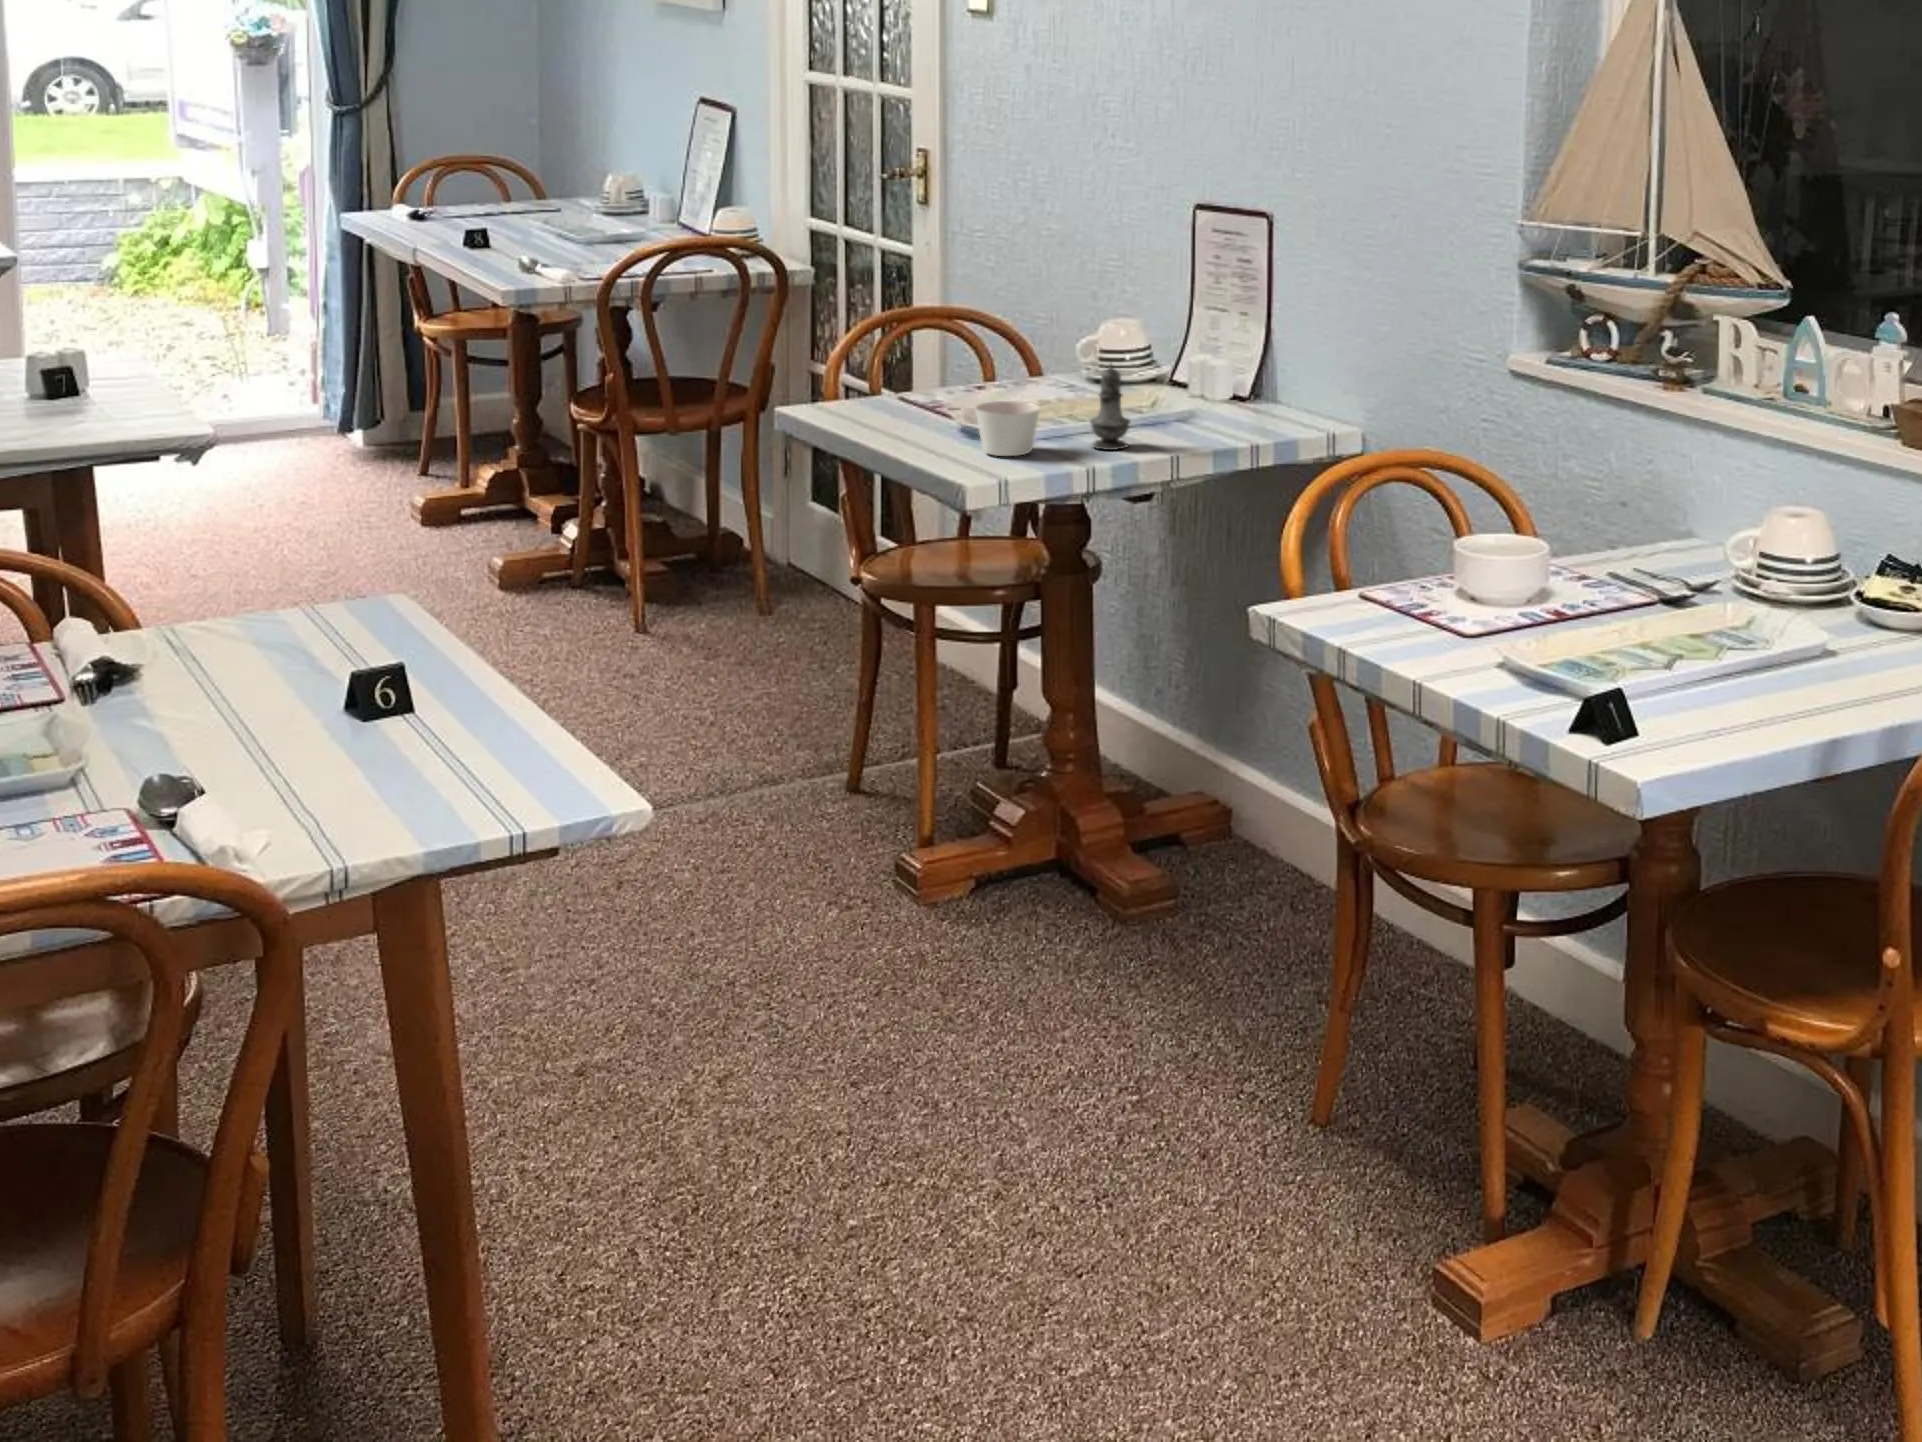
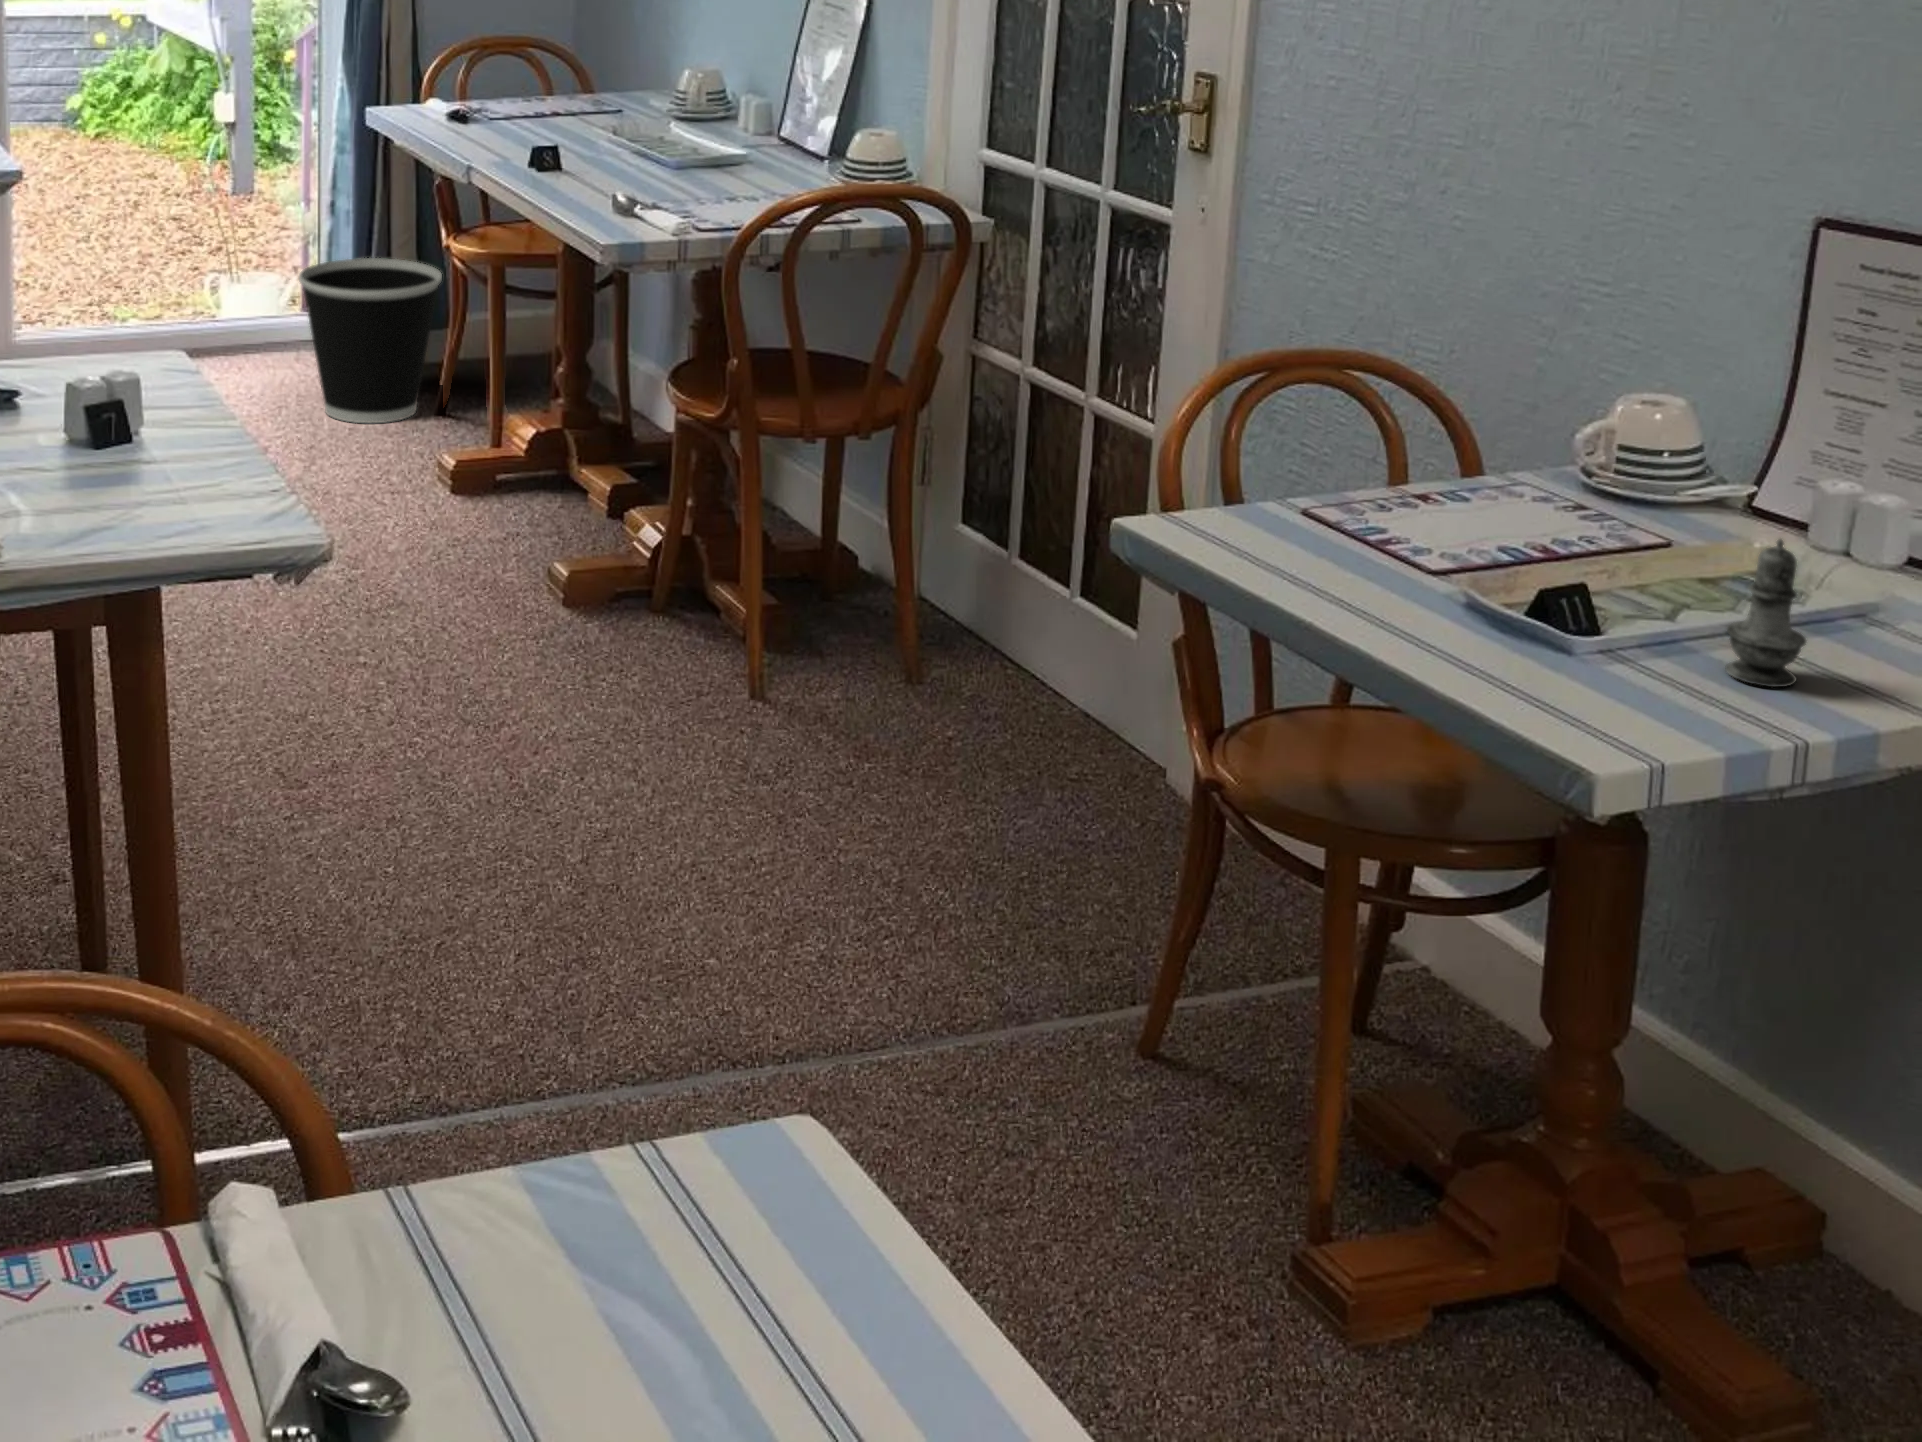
wastebasket: none [290,346,418,480] -> present [299,258,442,423]
candle: present [975,401,1040,456] -> none [1531,585,1651,689]

